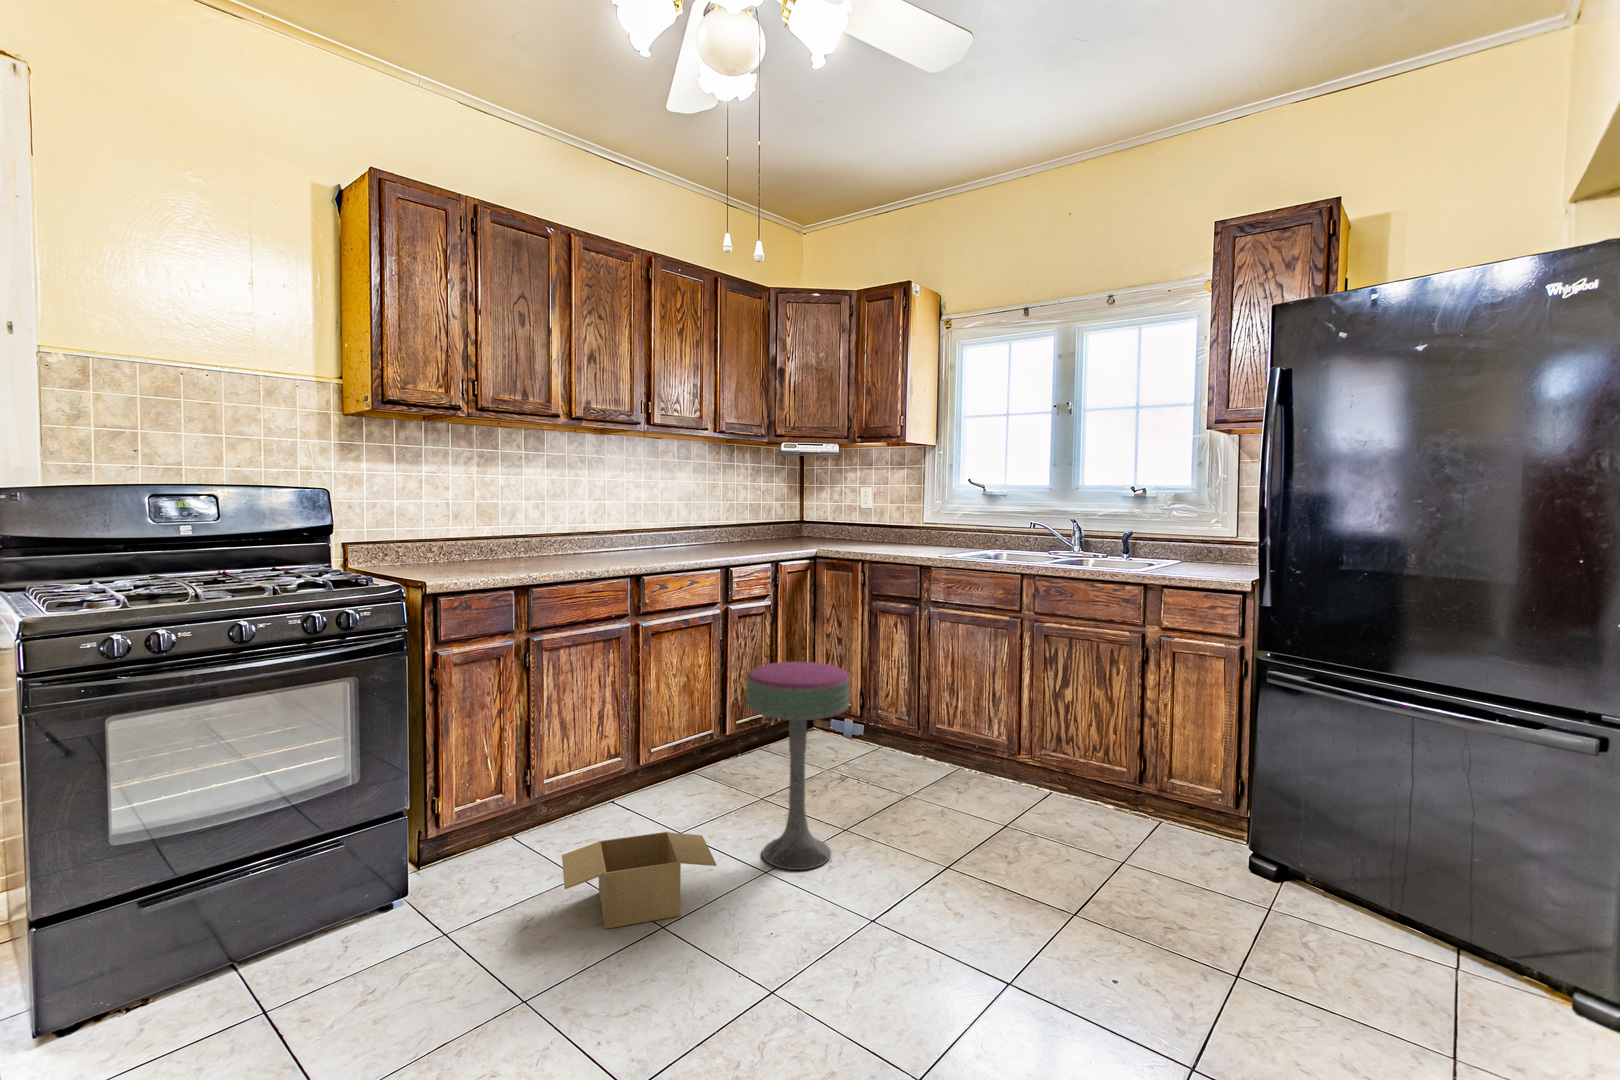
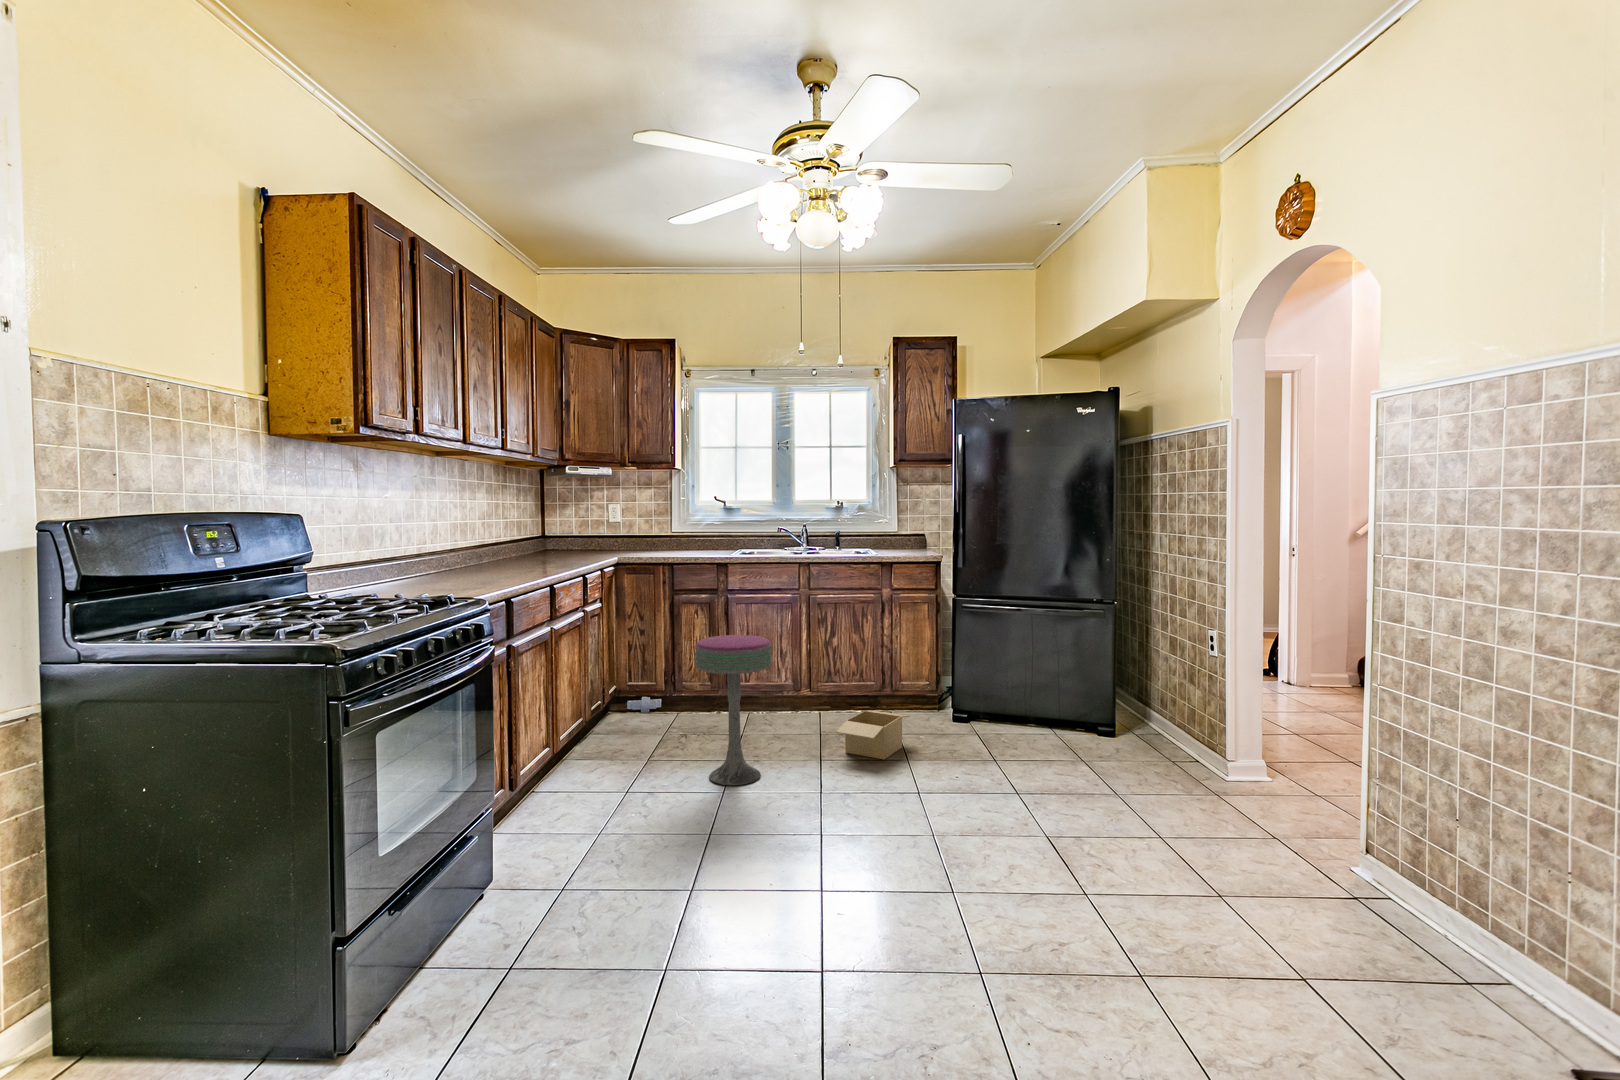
cardboard box: present [562,832,716,929] -> present [836,711,909,759]

